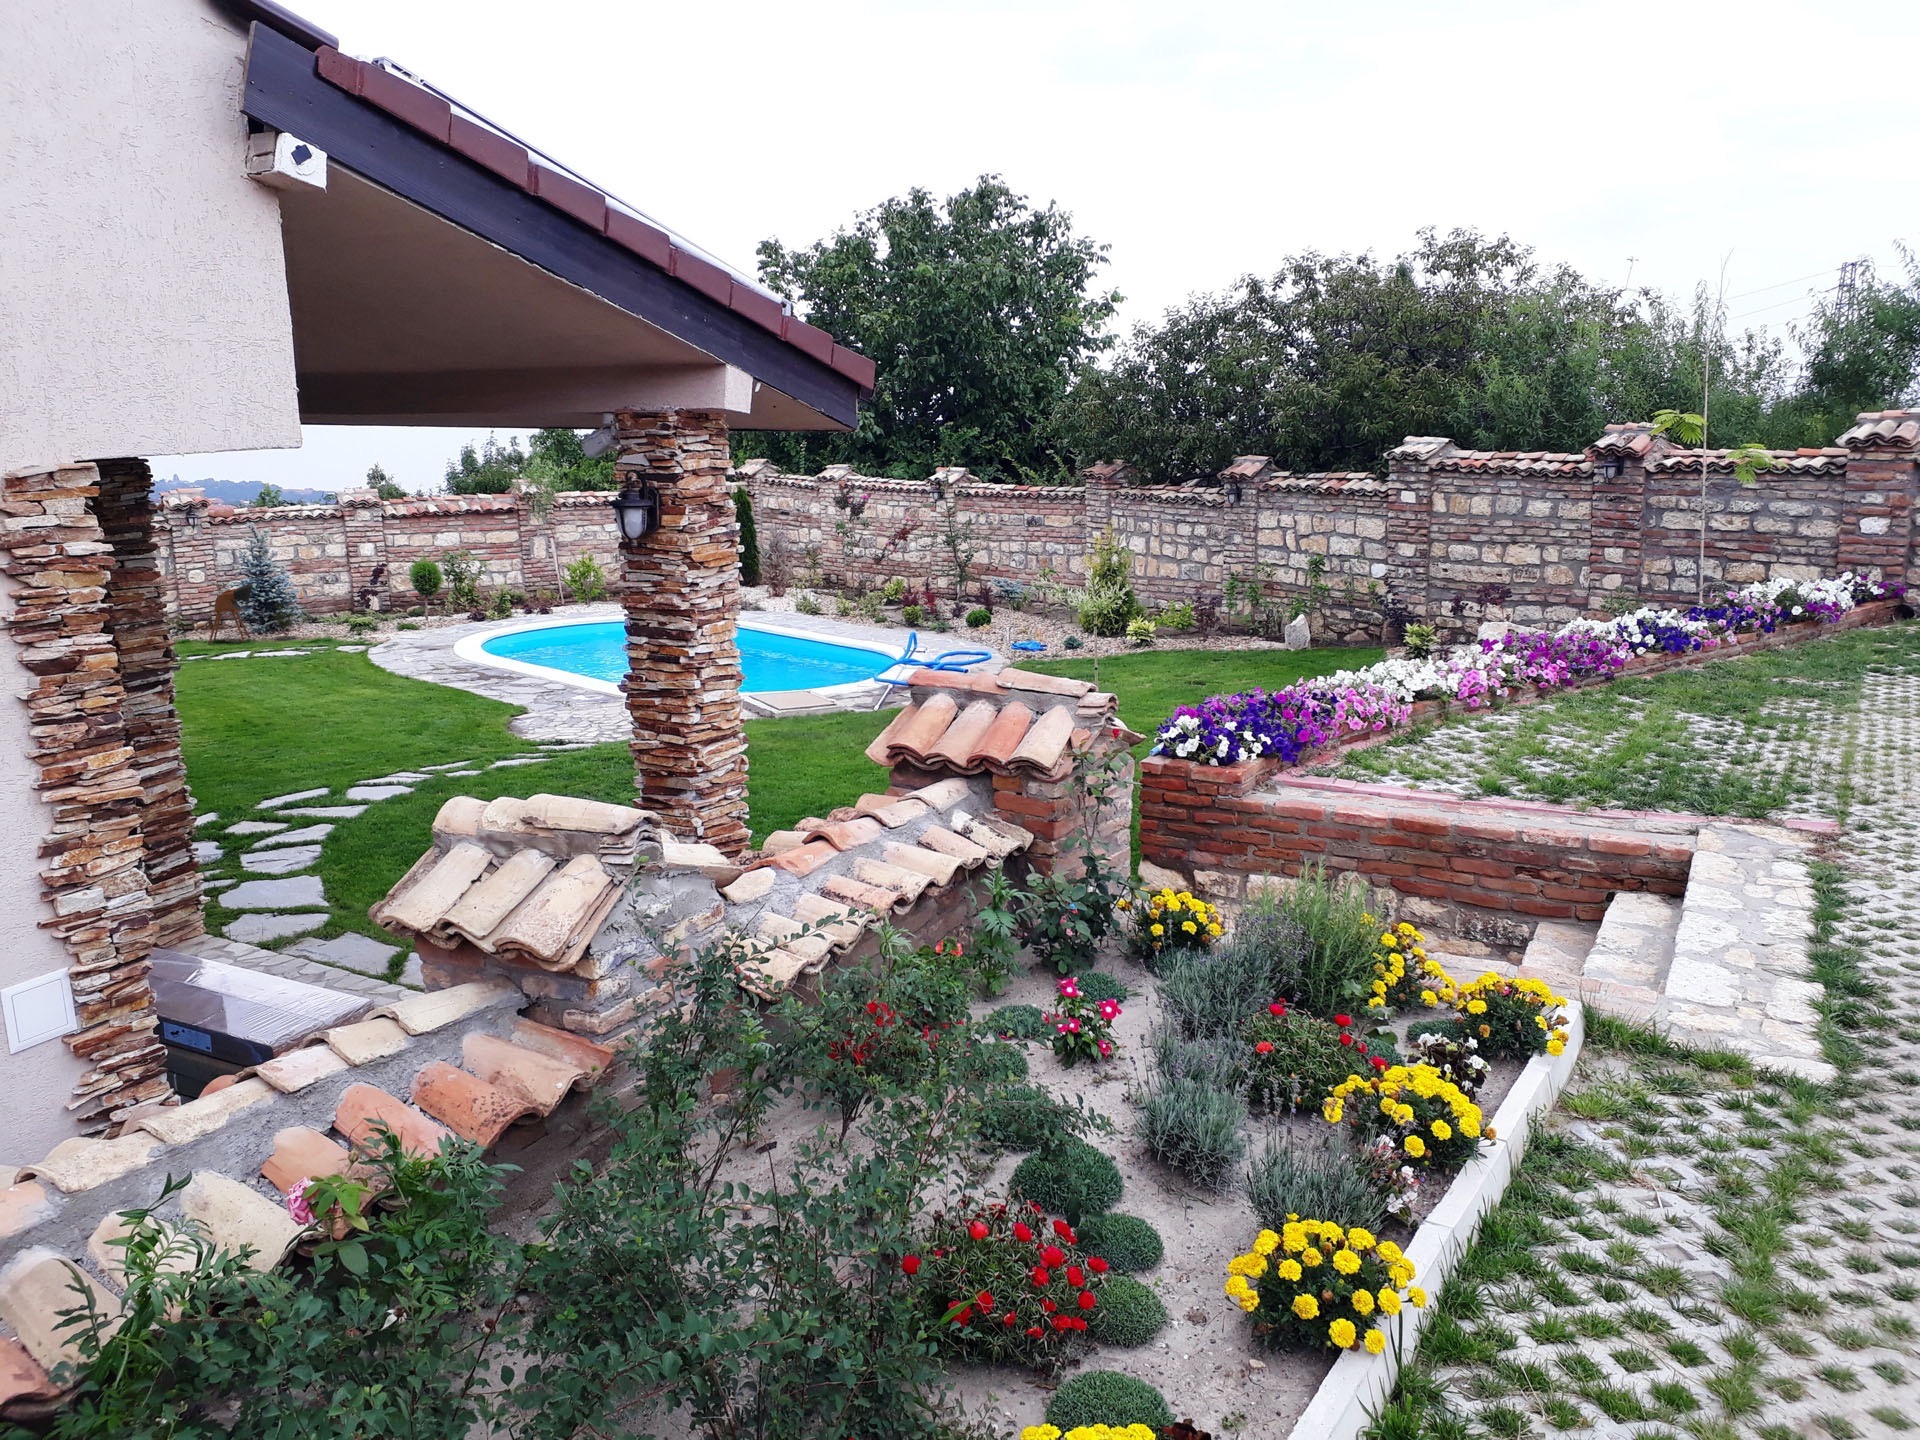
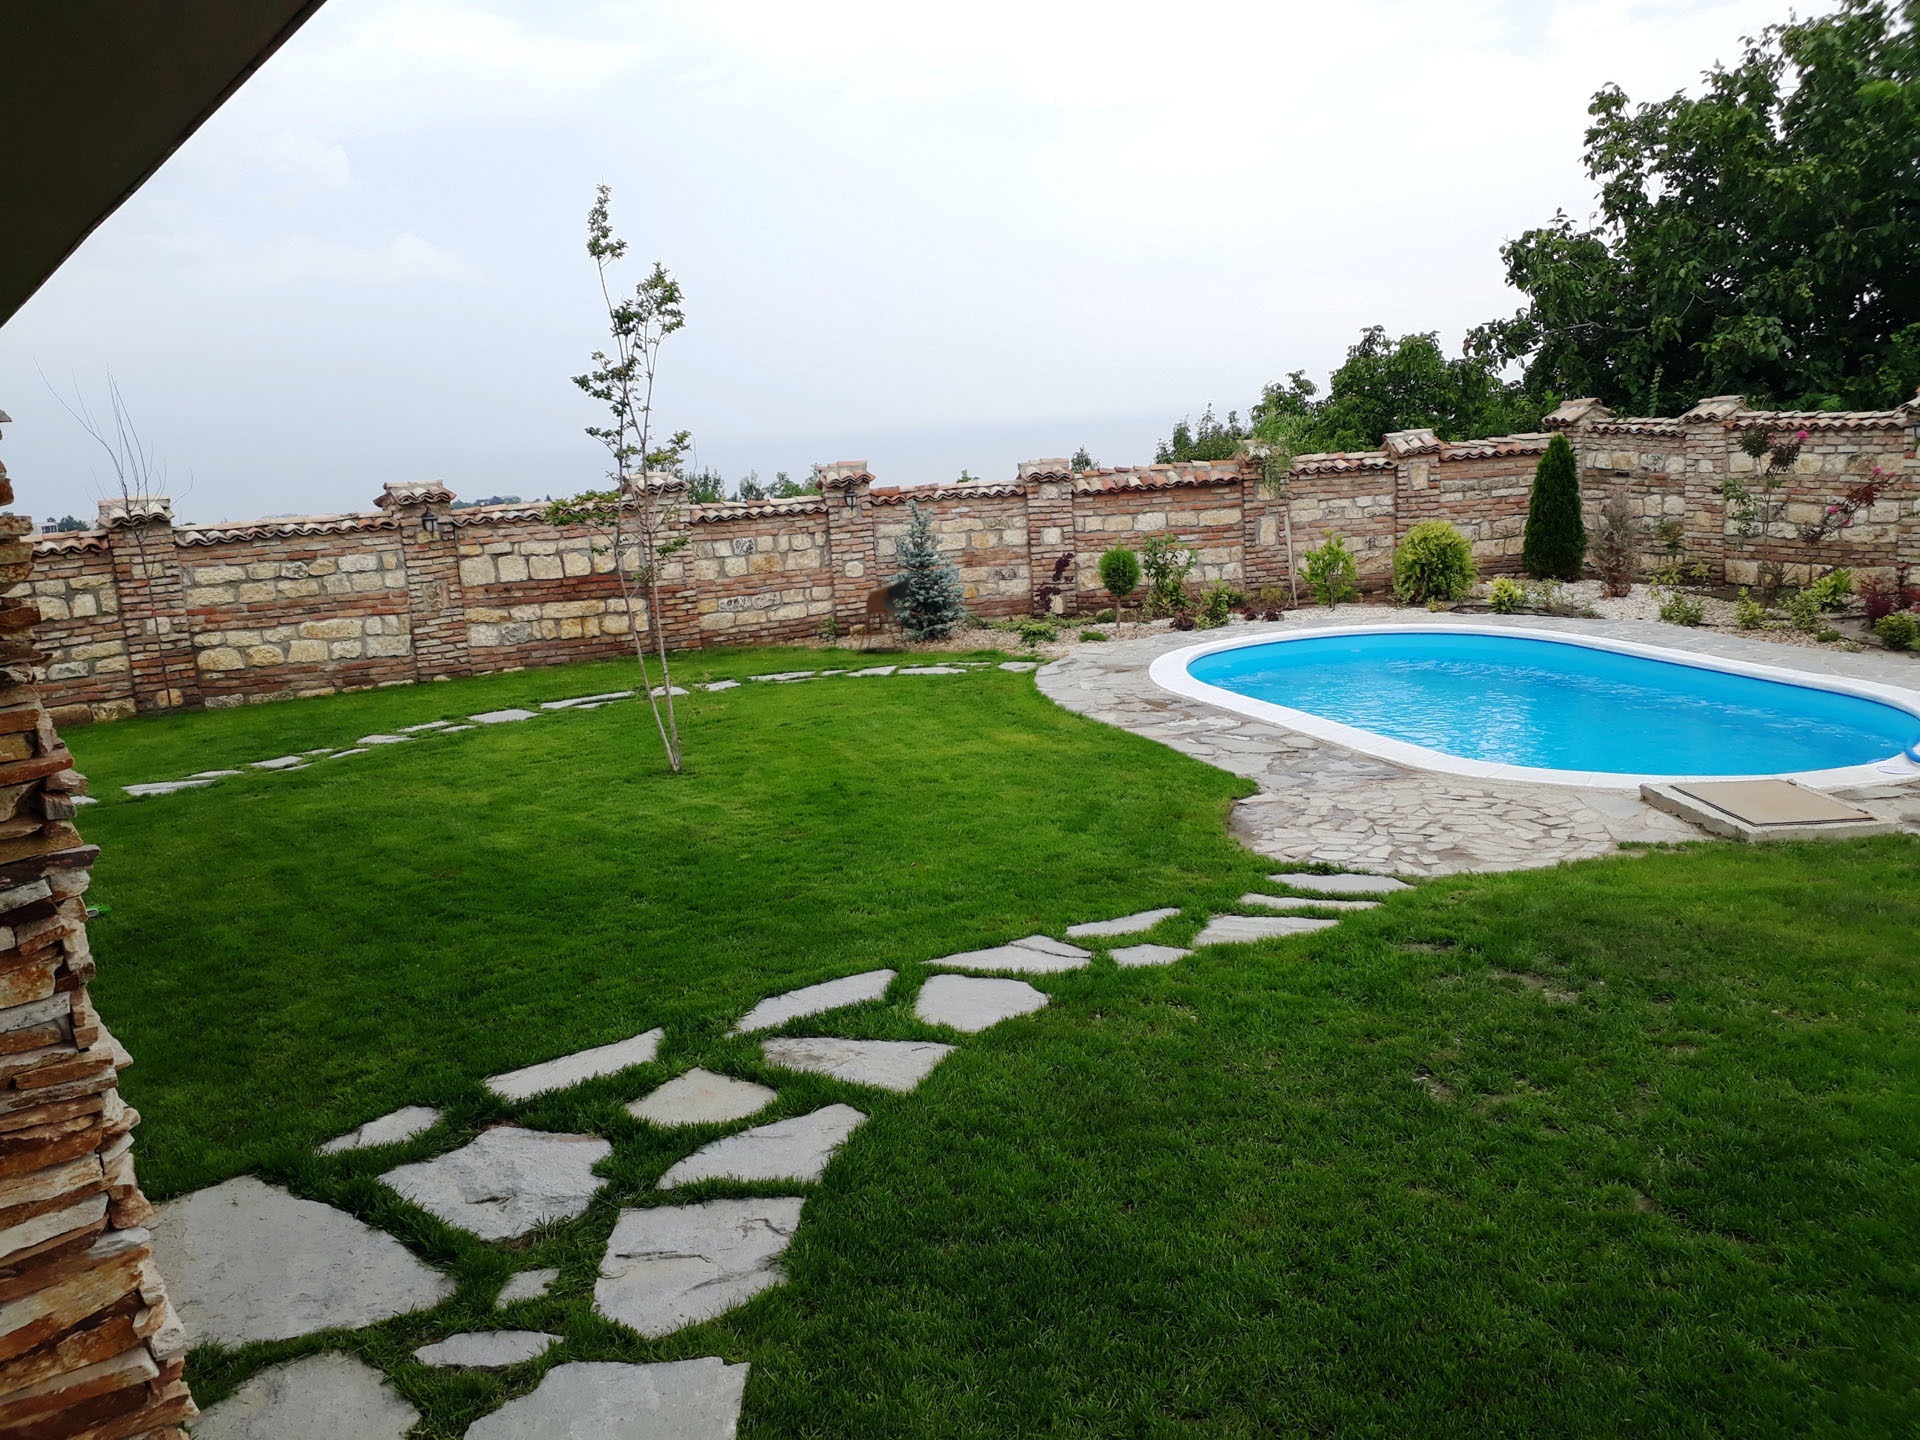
potted tree: present [272,604,296,640] -> none [929,599,960,650]

